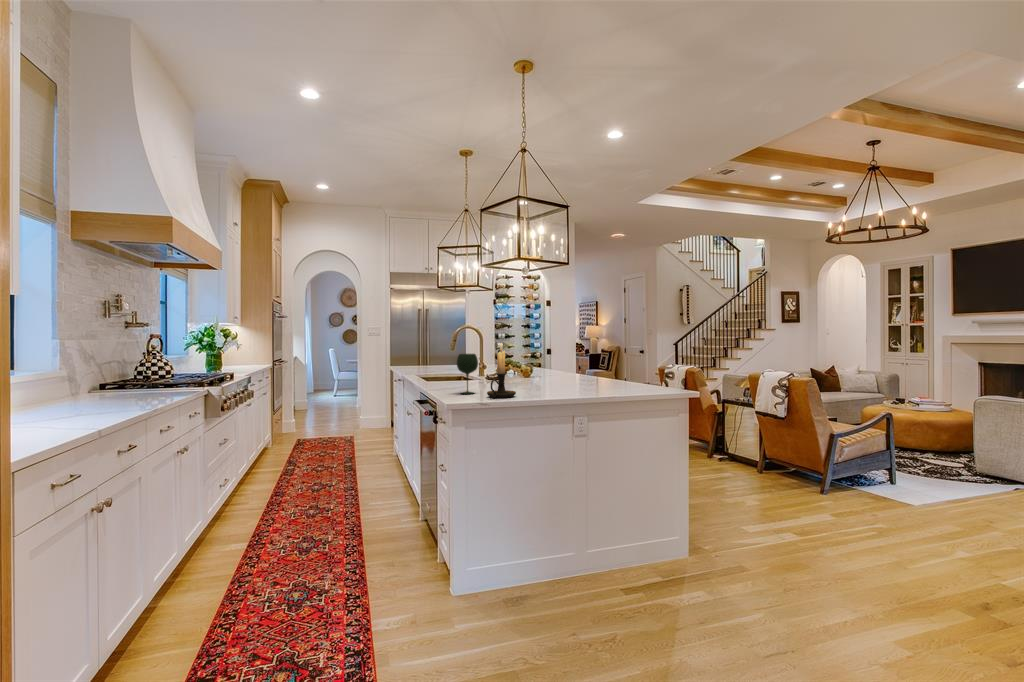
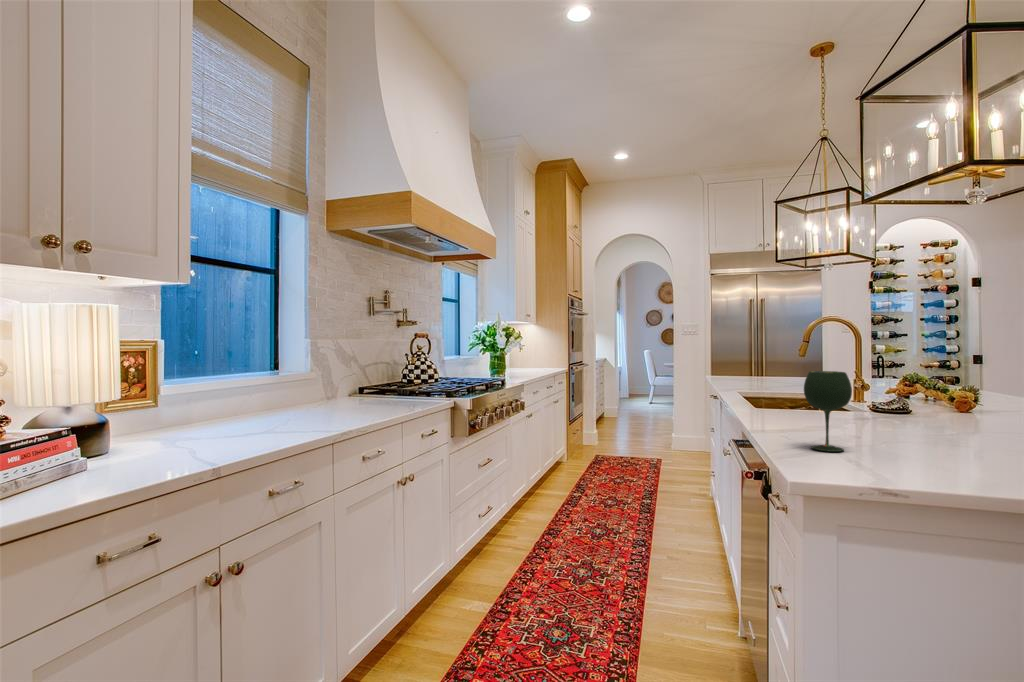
candle holder: present [487,343,516,398] -> none [876,352,955,478]

